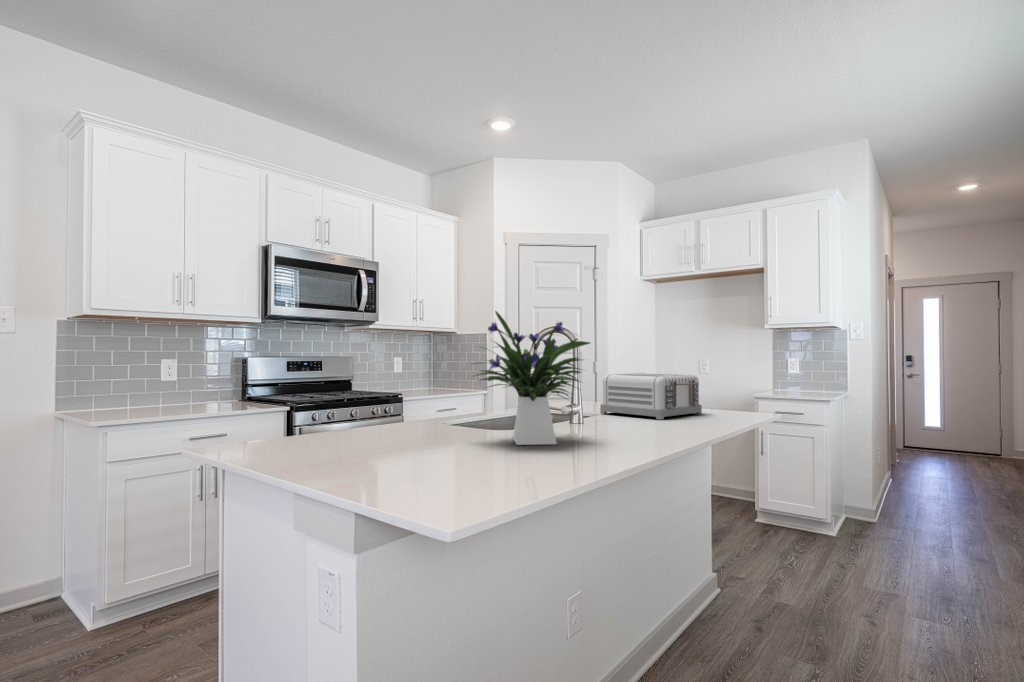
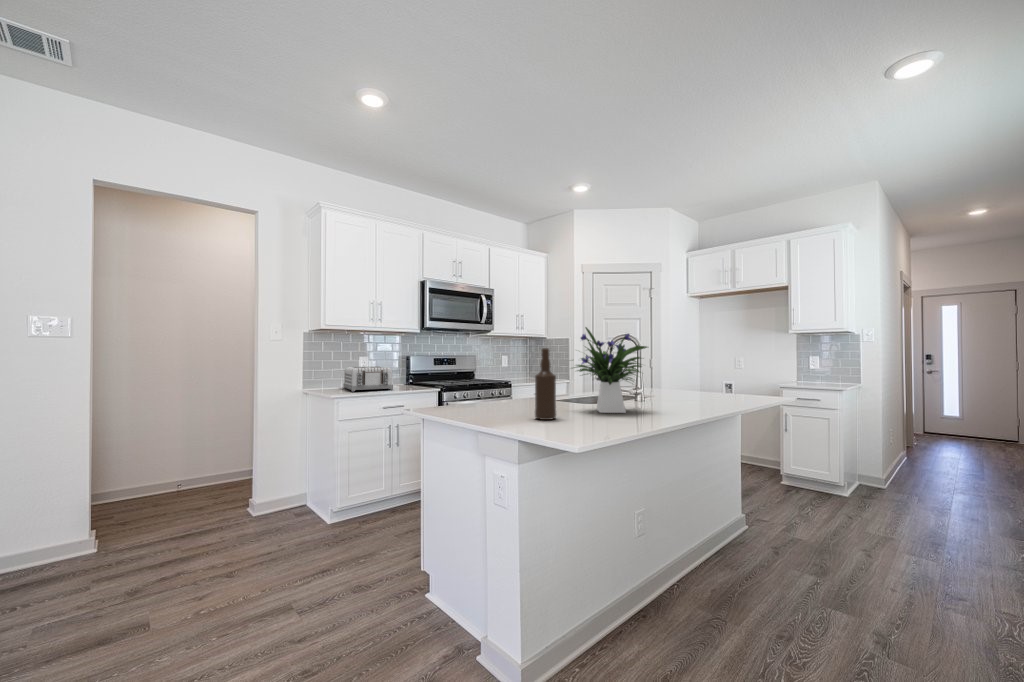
bottle: none [409,344,445,461] -> present [535,348,556,420]
toaster: present [600,373,702,420] -> present [343,366,393,391]

